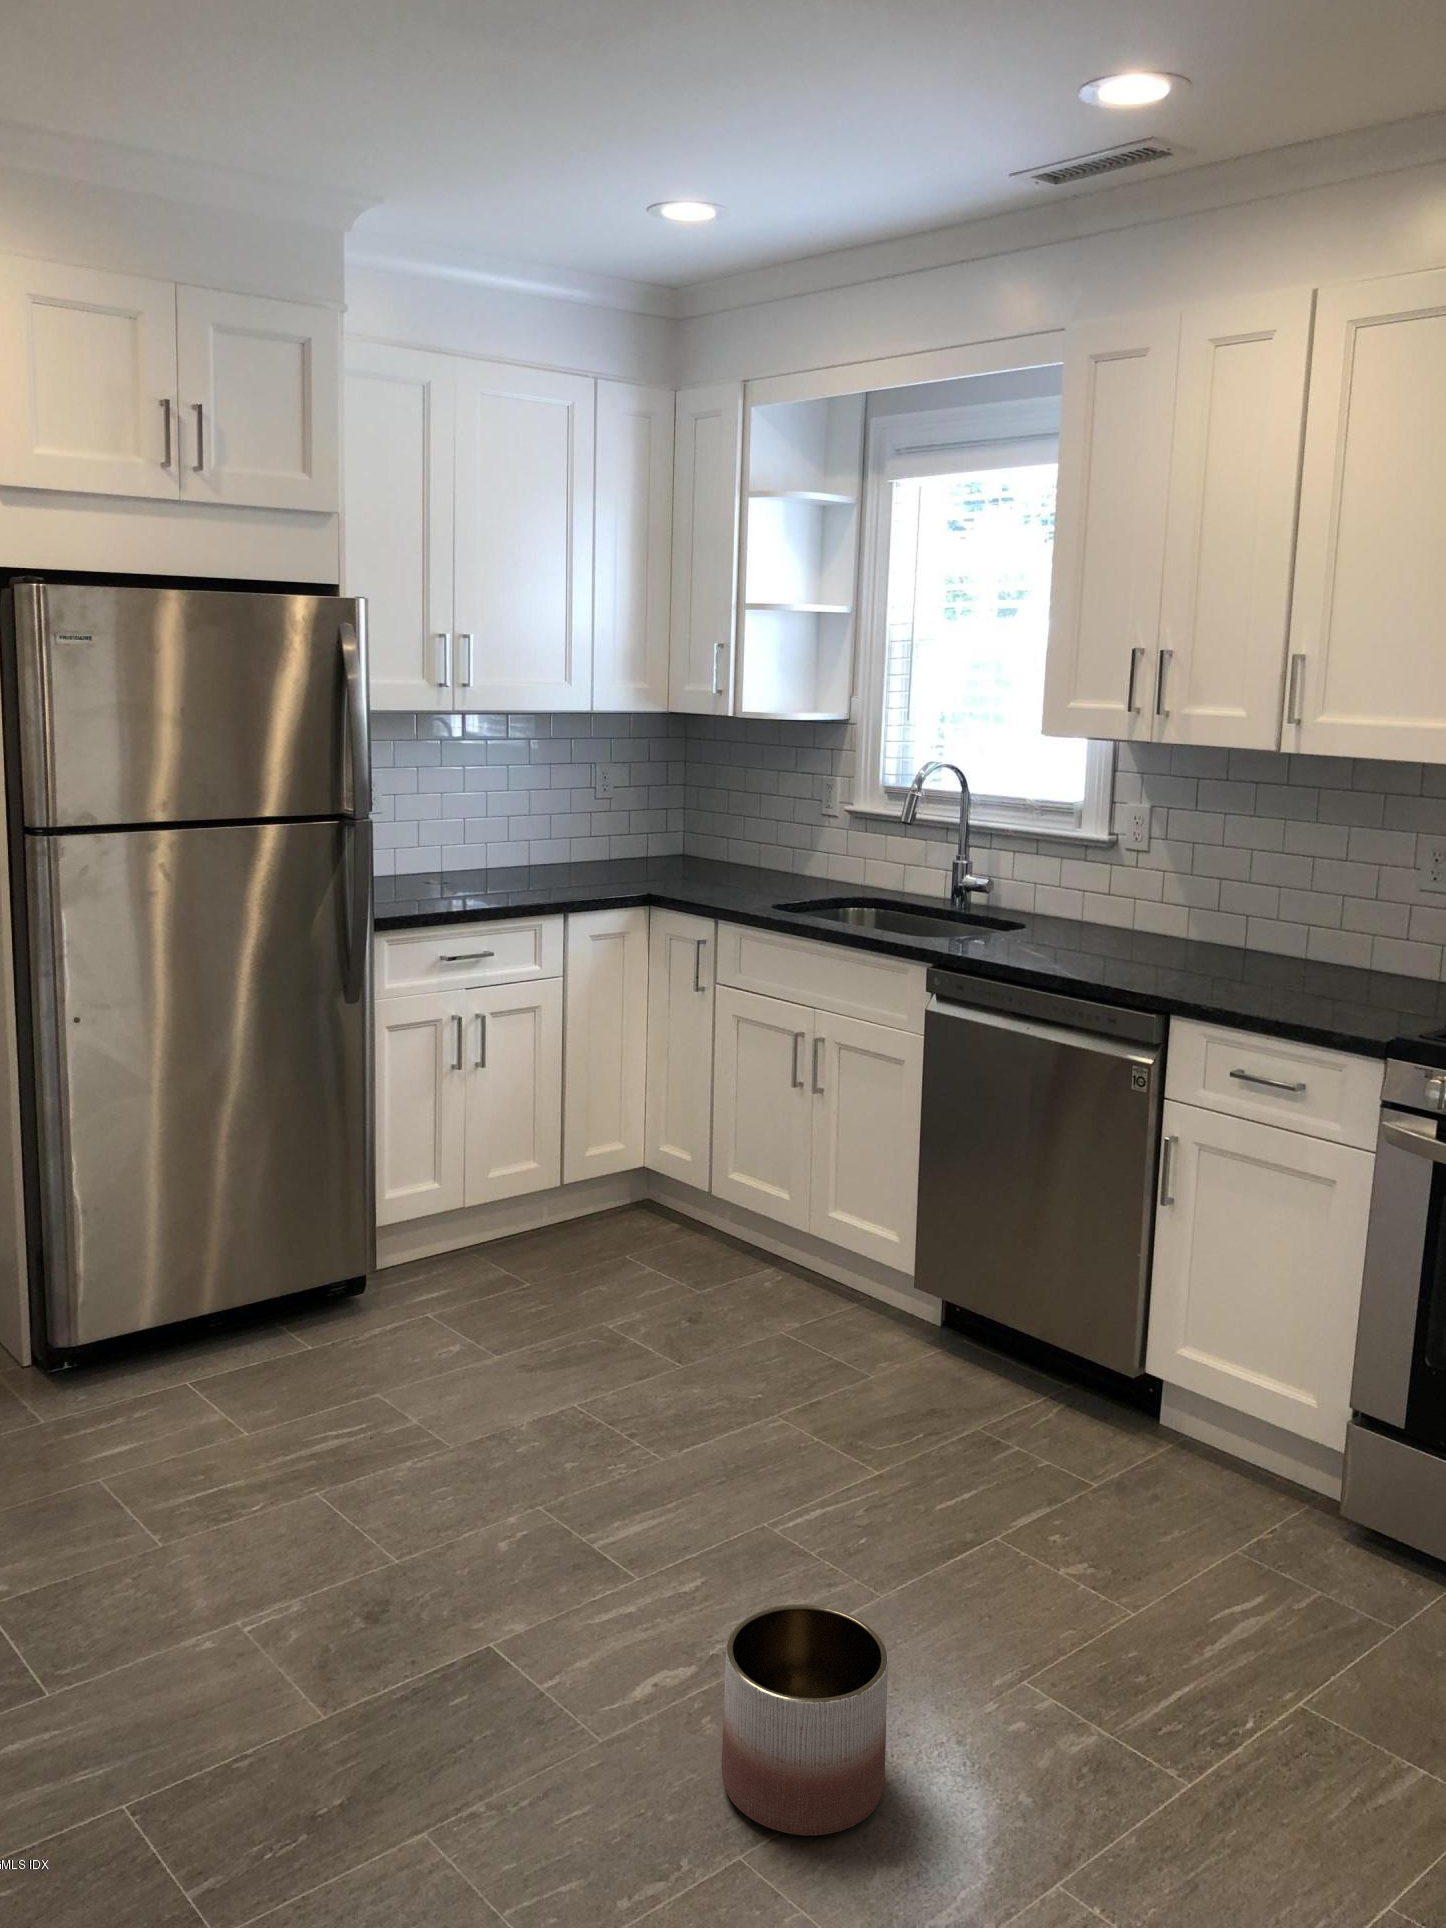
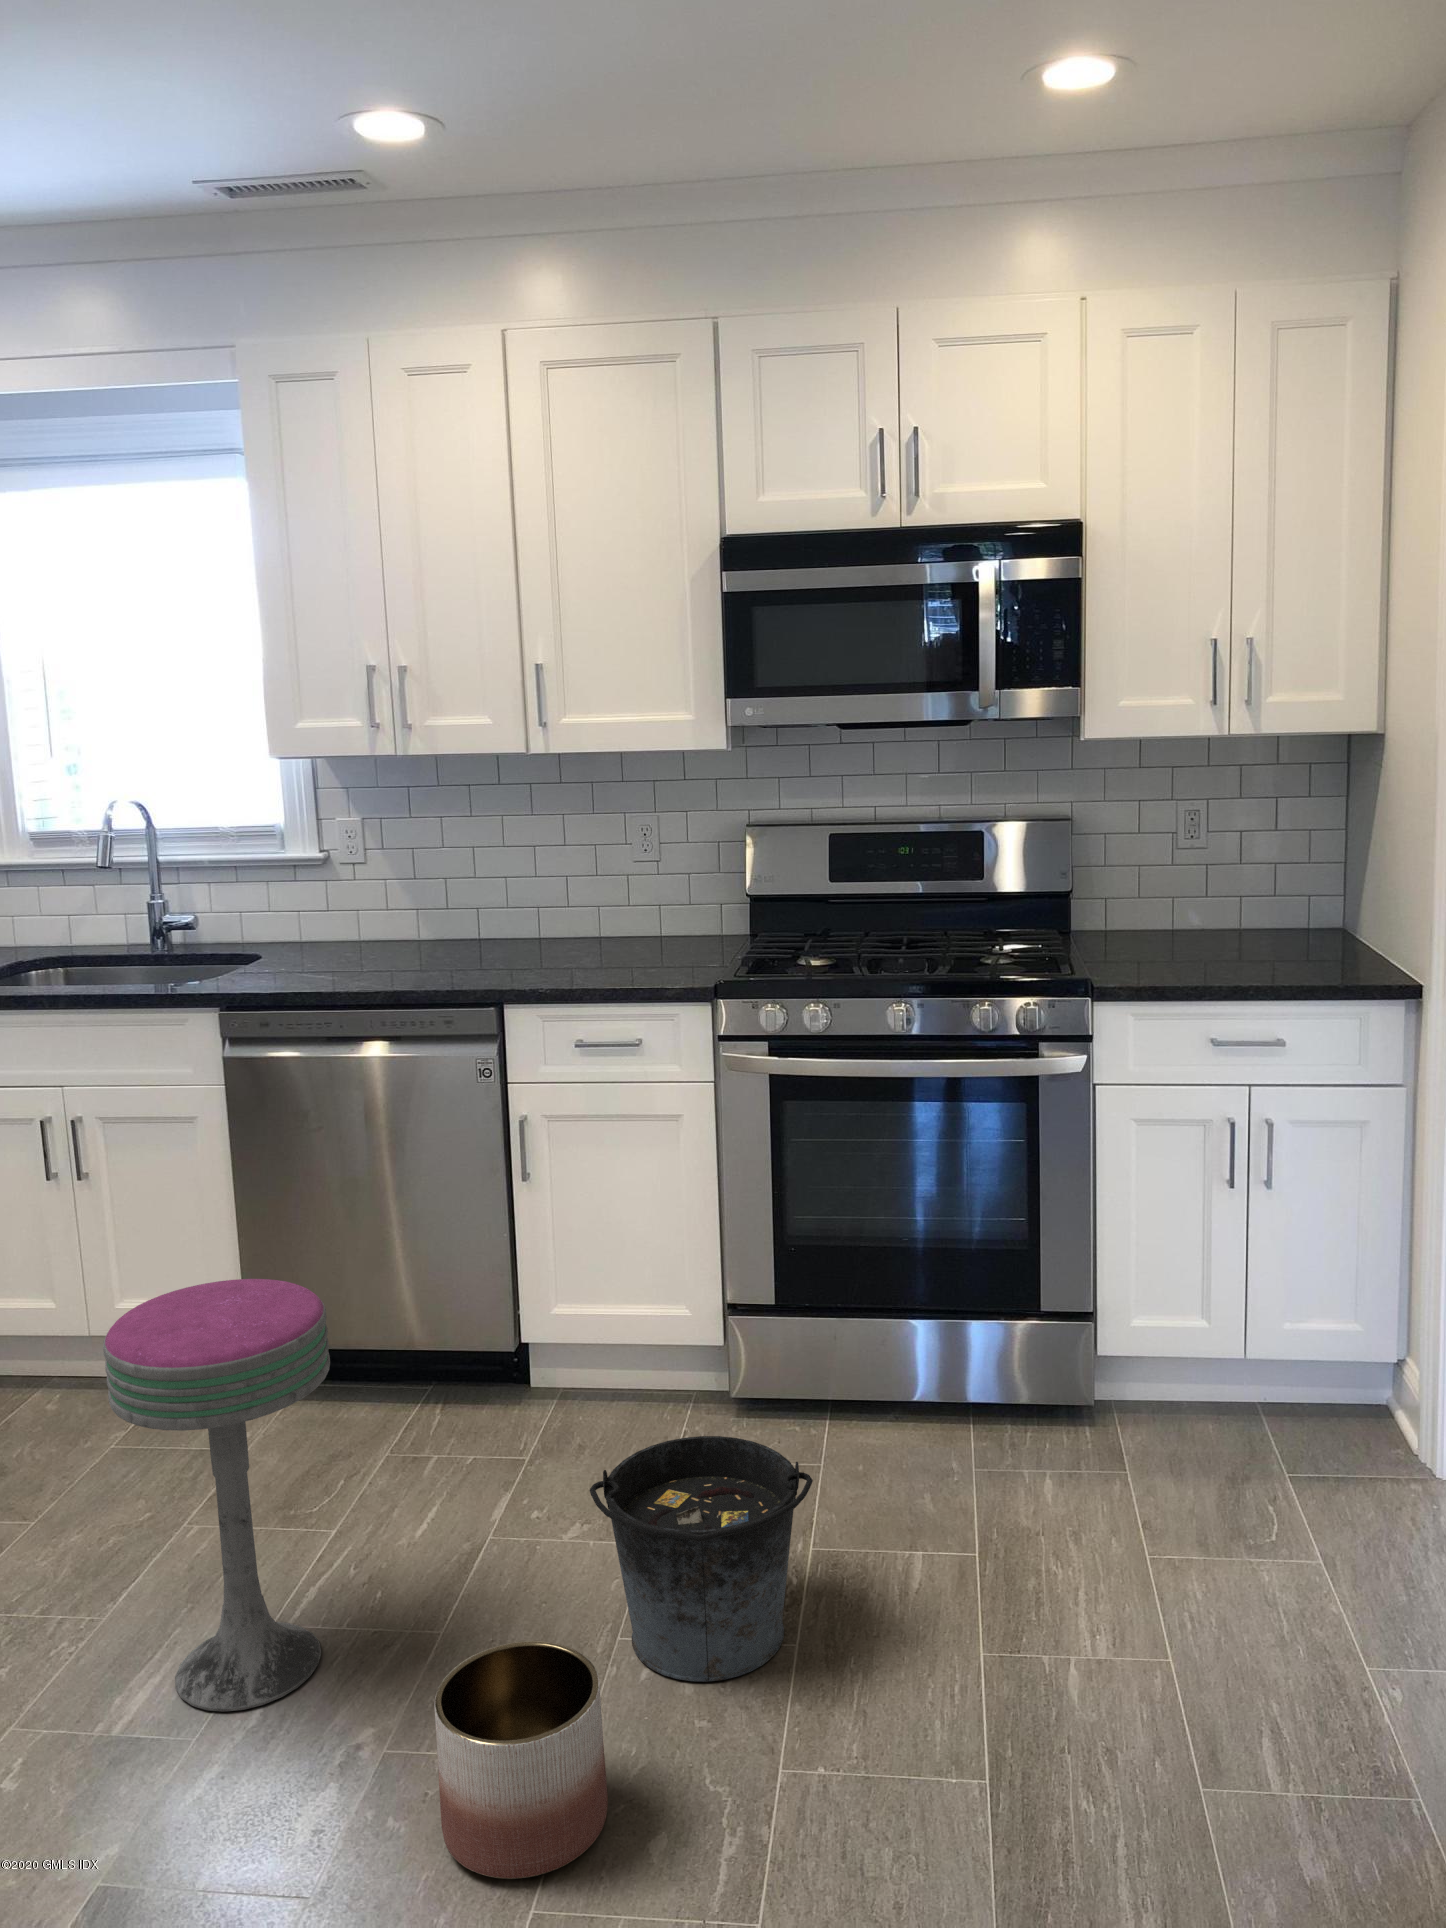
bar stool: none [635,1192,826,1578] -> present [103,1279,330,1712]
bucket: none [999,1501,1237,1783] -> present [590,1436,813,1682]

